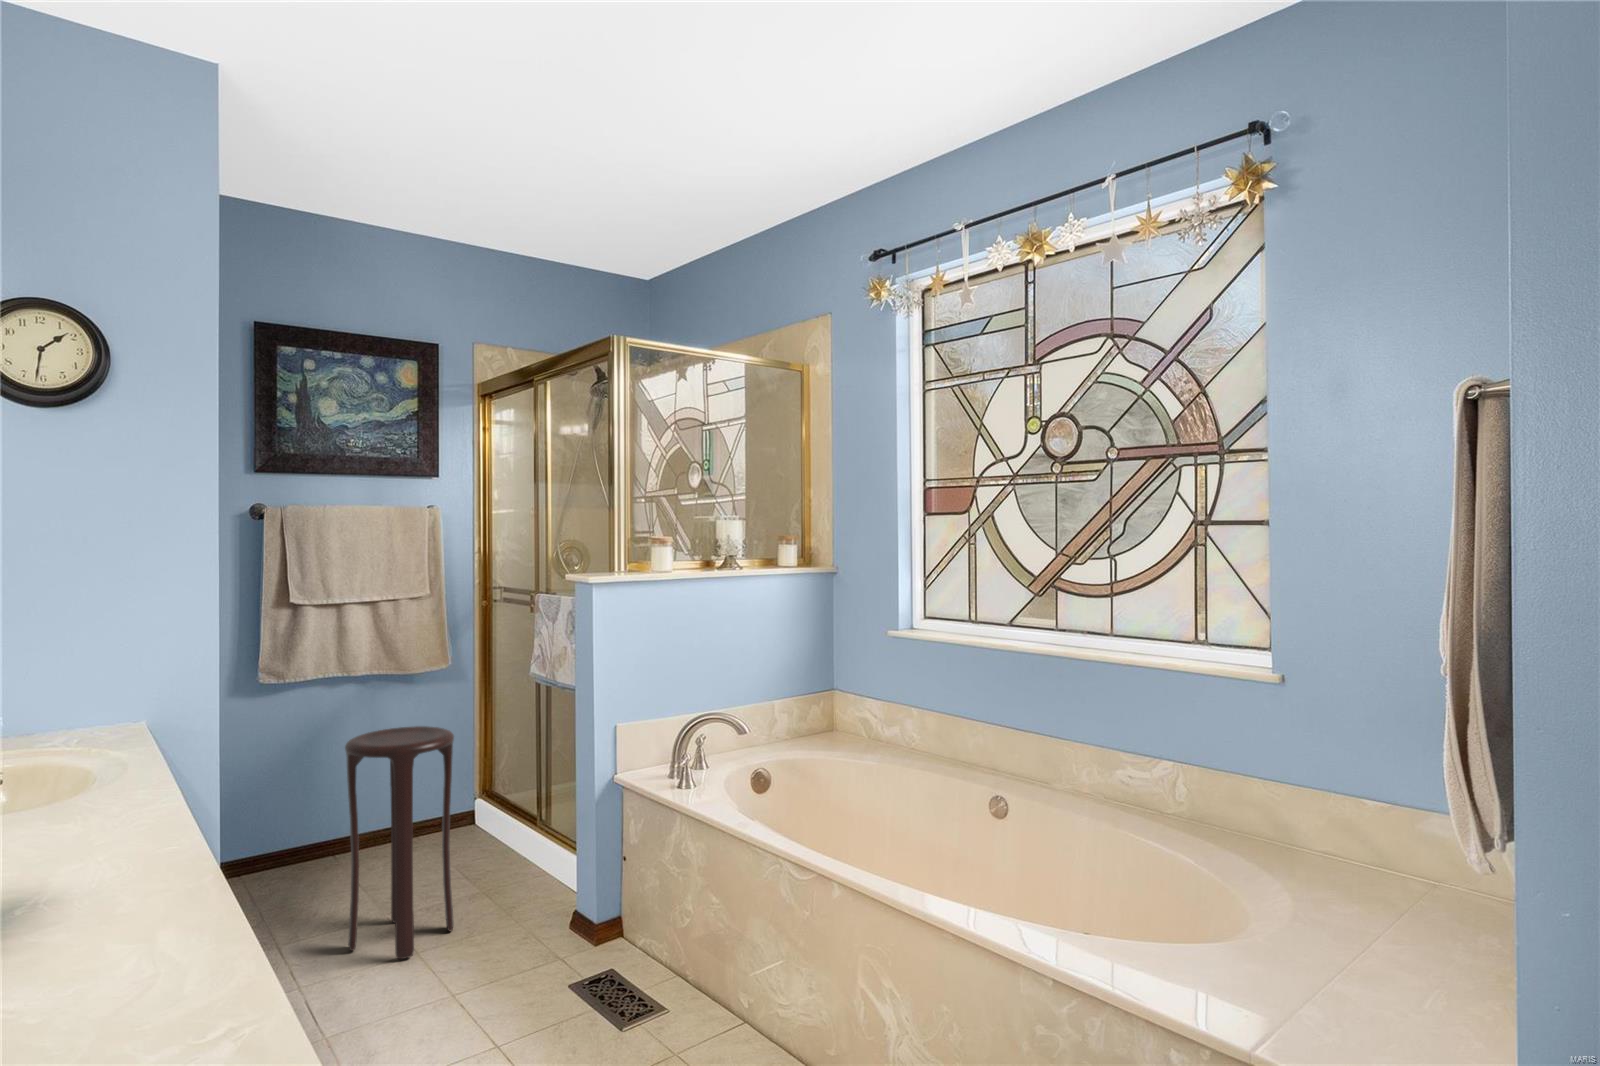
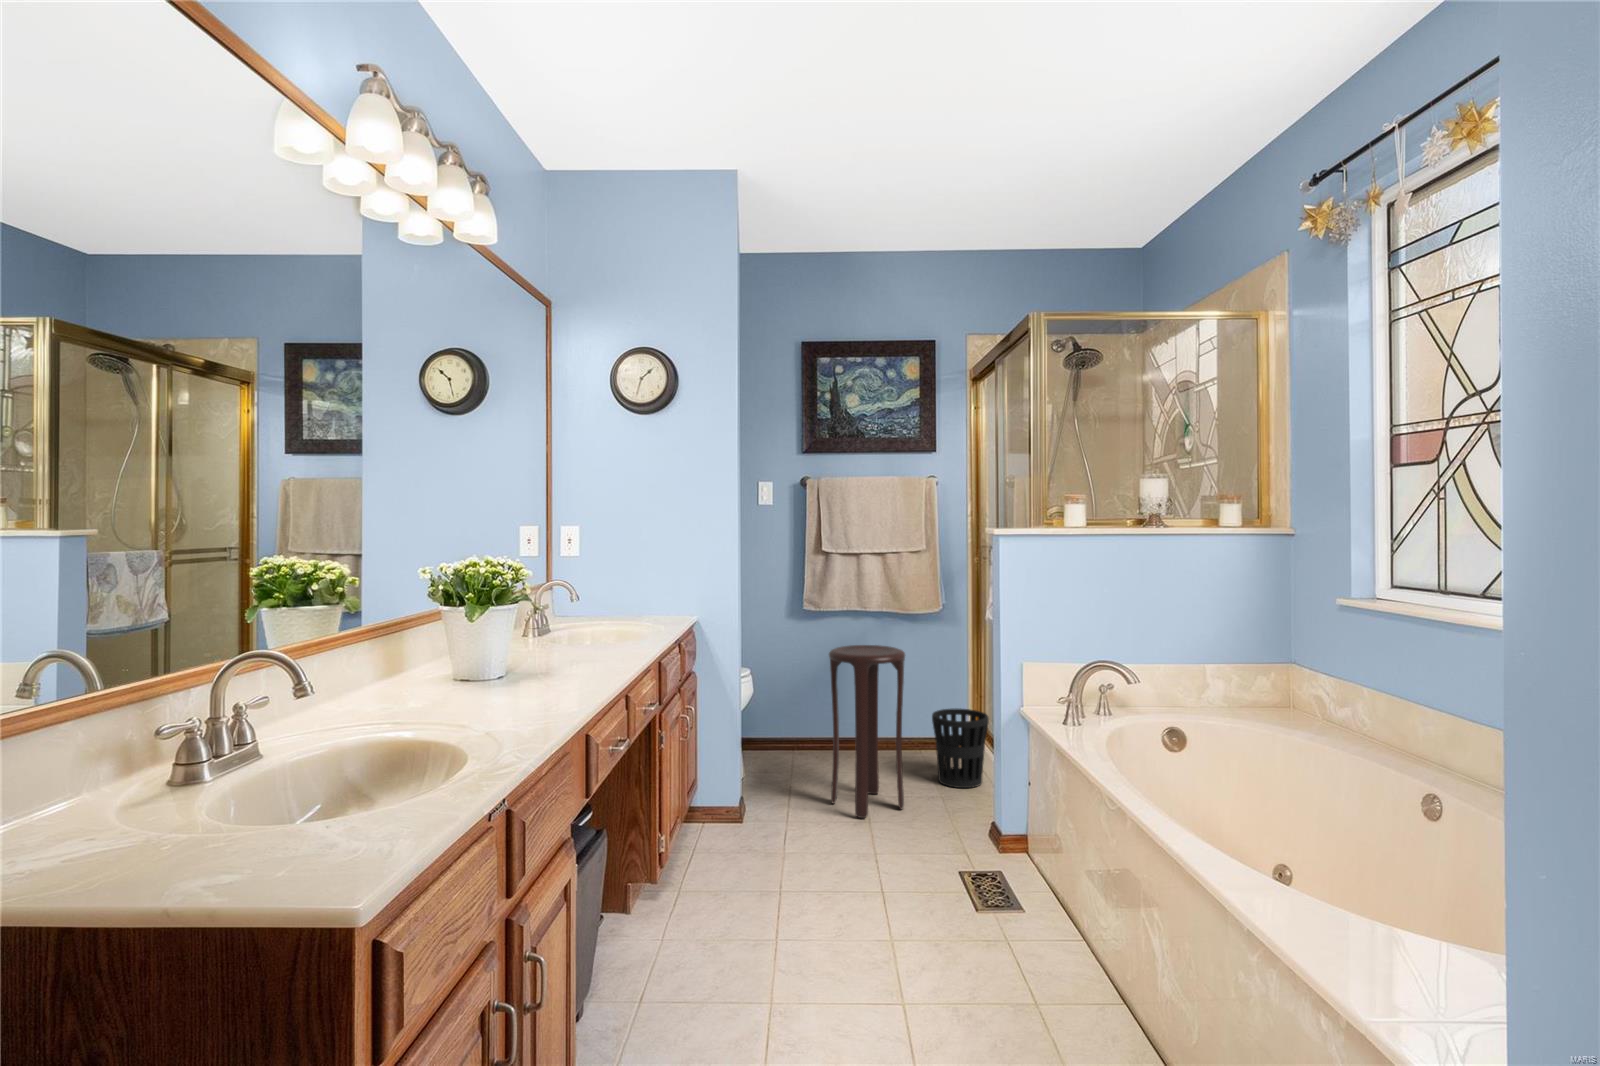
wastebasket: none [464,786,535,885] -> present [932,709,989,788]

